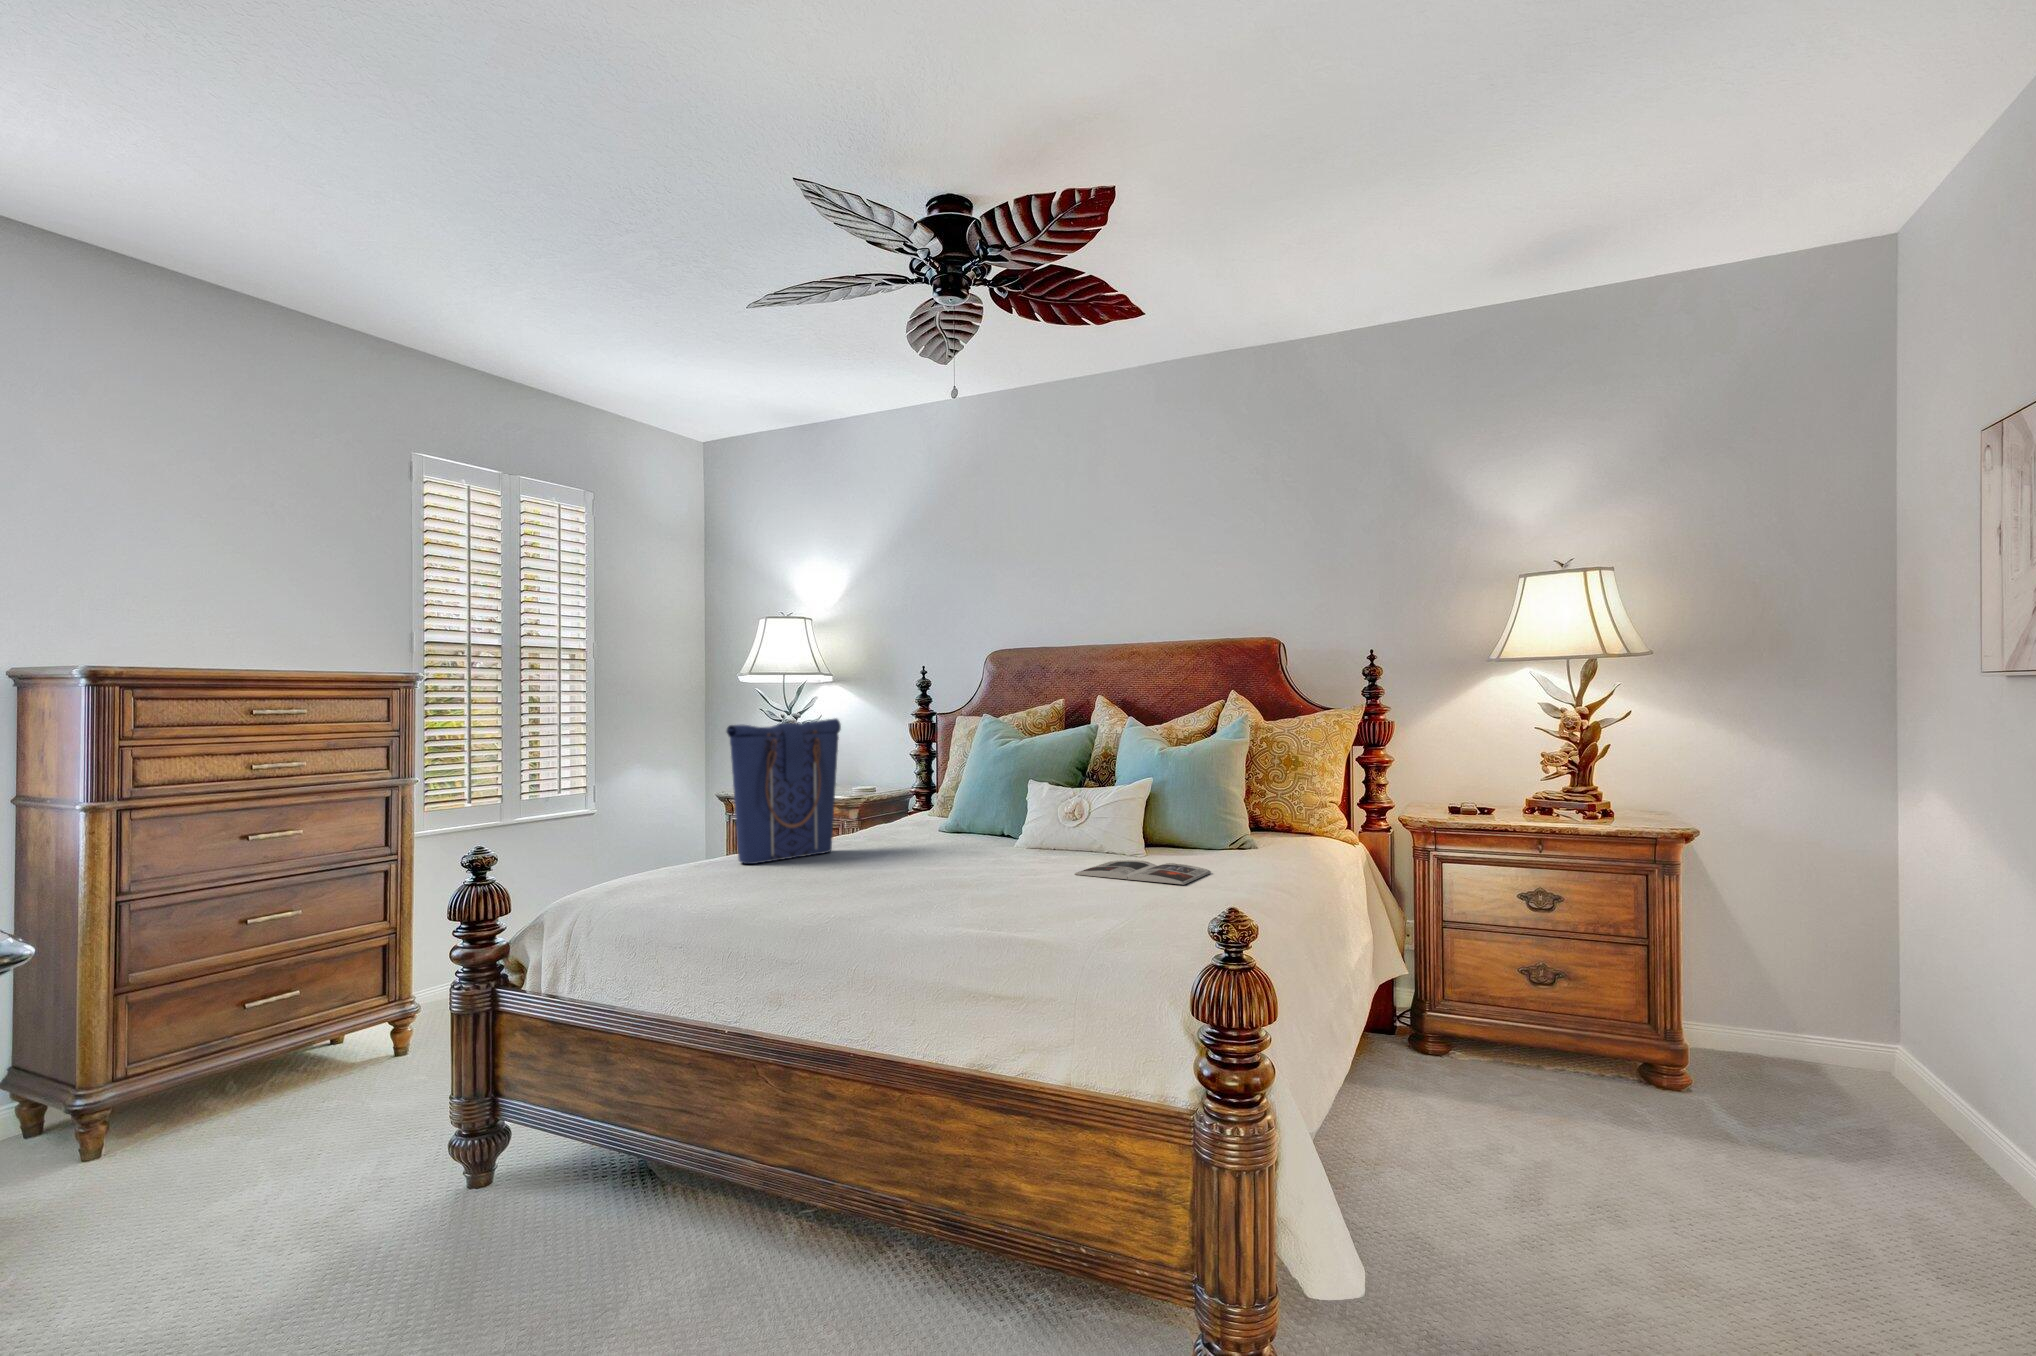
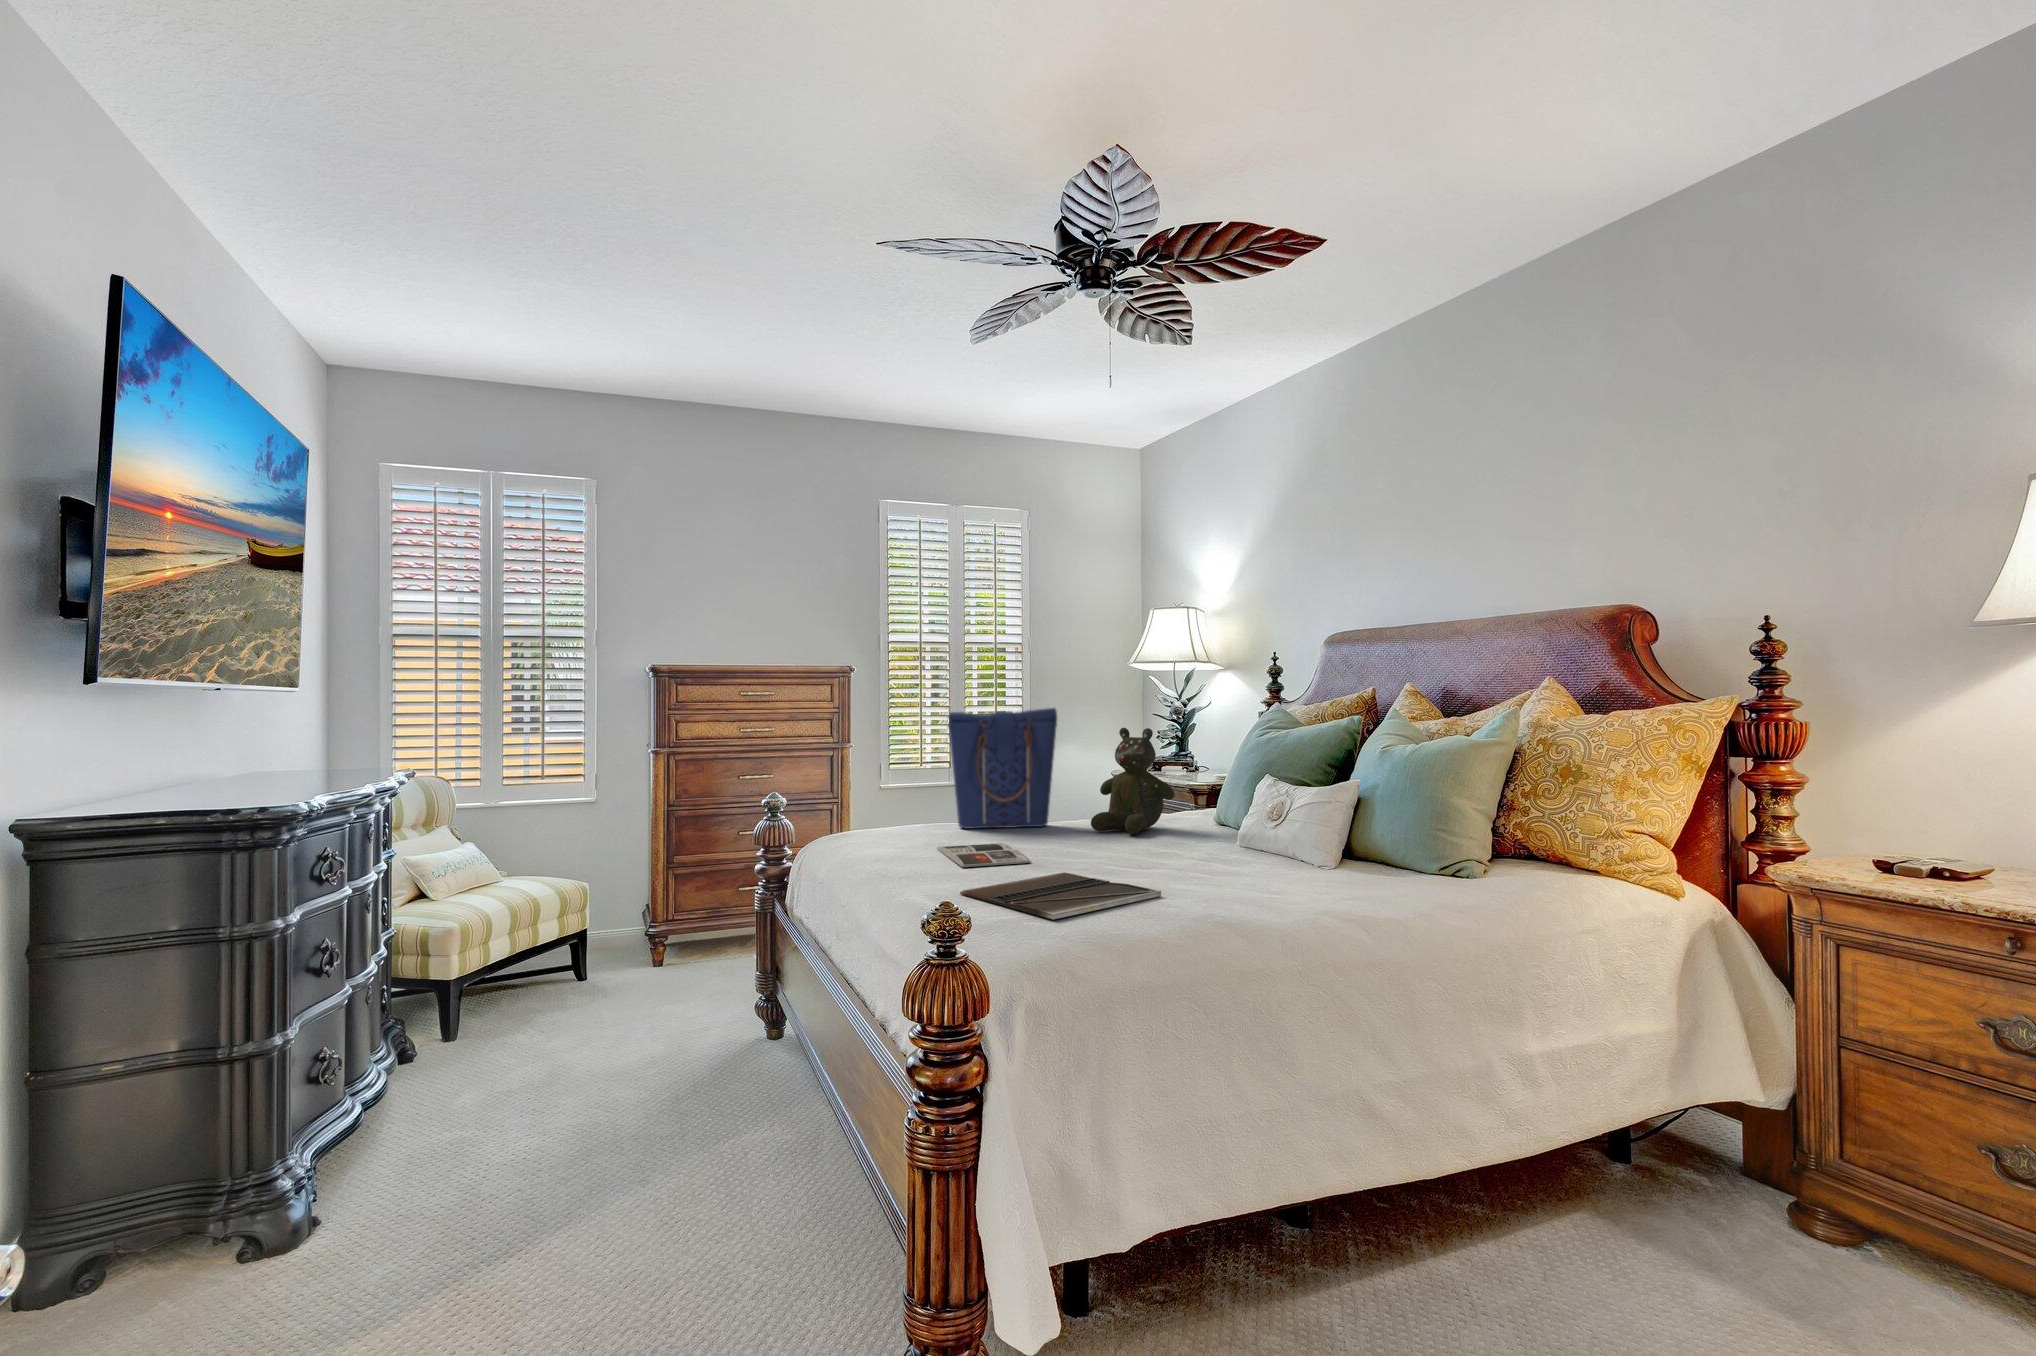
teddy bear: none [879,738,967,850] -> present [1091,728,1174,835]
magazine: present [1075,860,1211,885] -> present [937,843,1031,867]
laptop: none [974,887,1138,925] -> present [960,872,1161,920]

